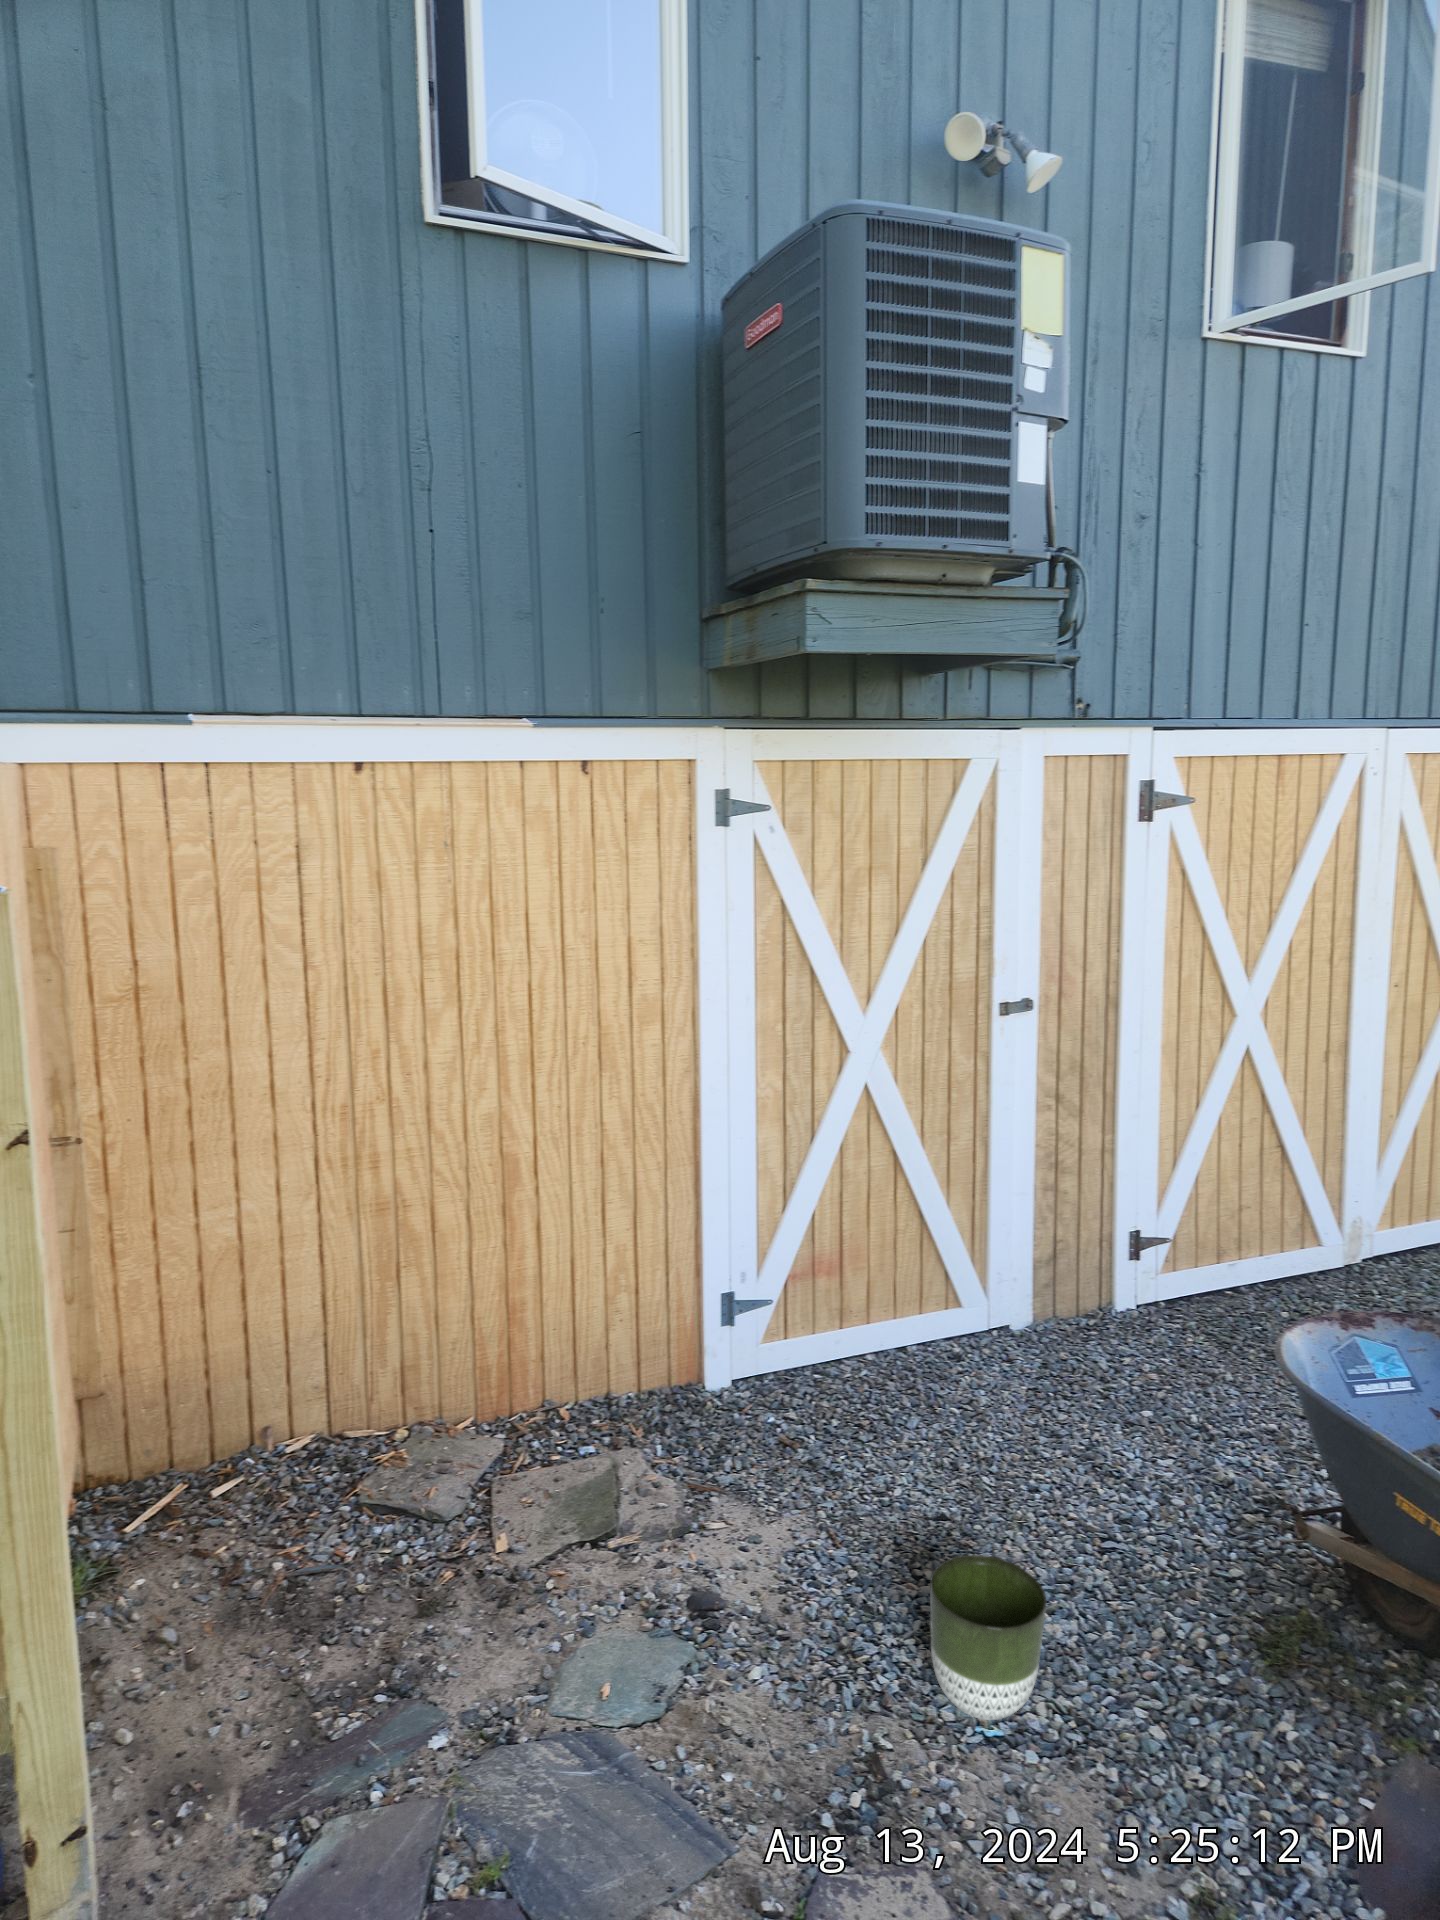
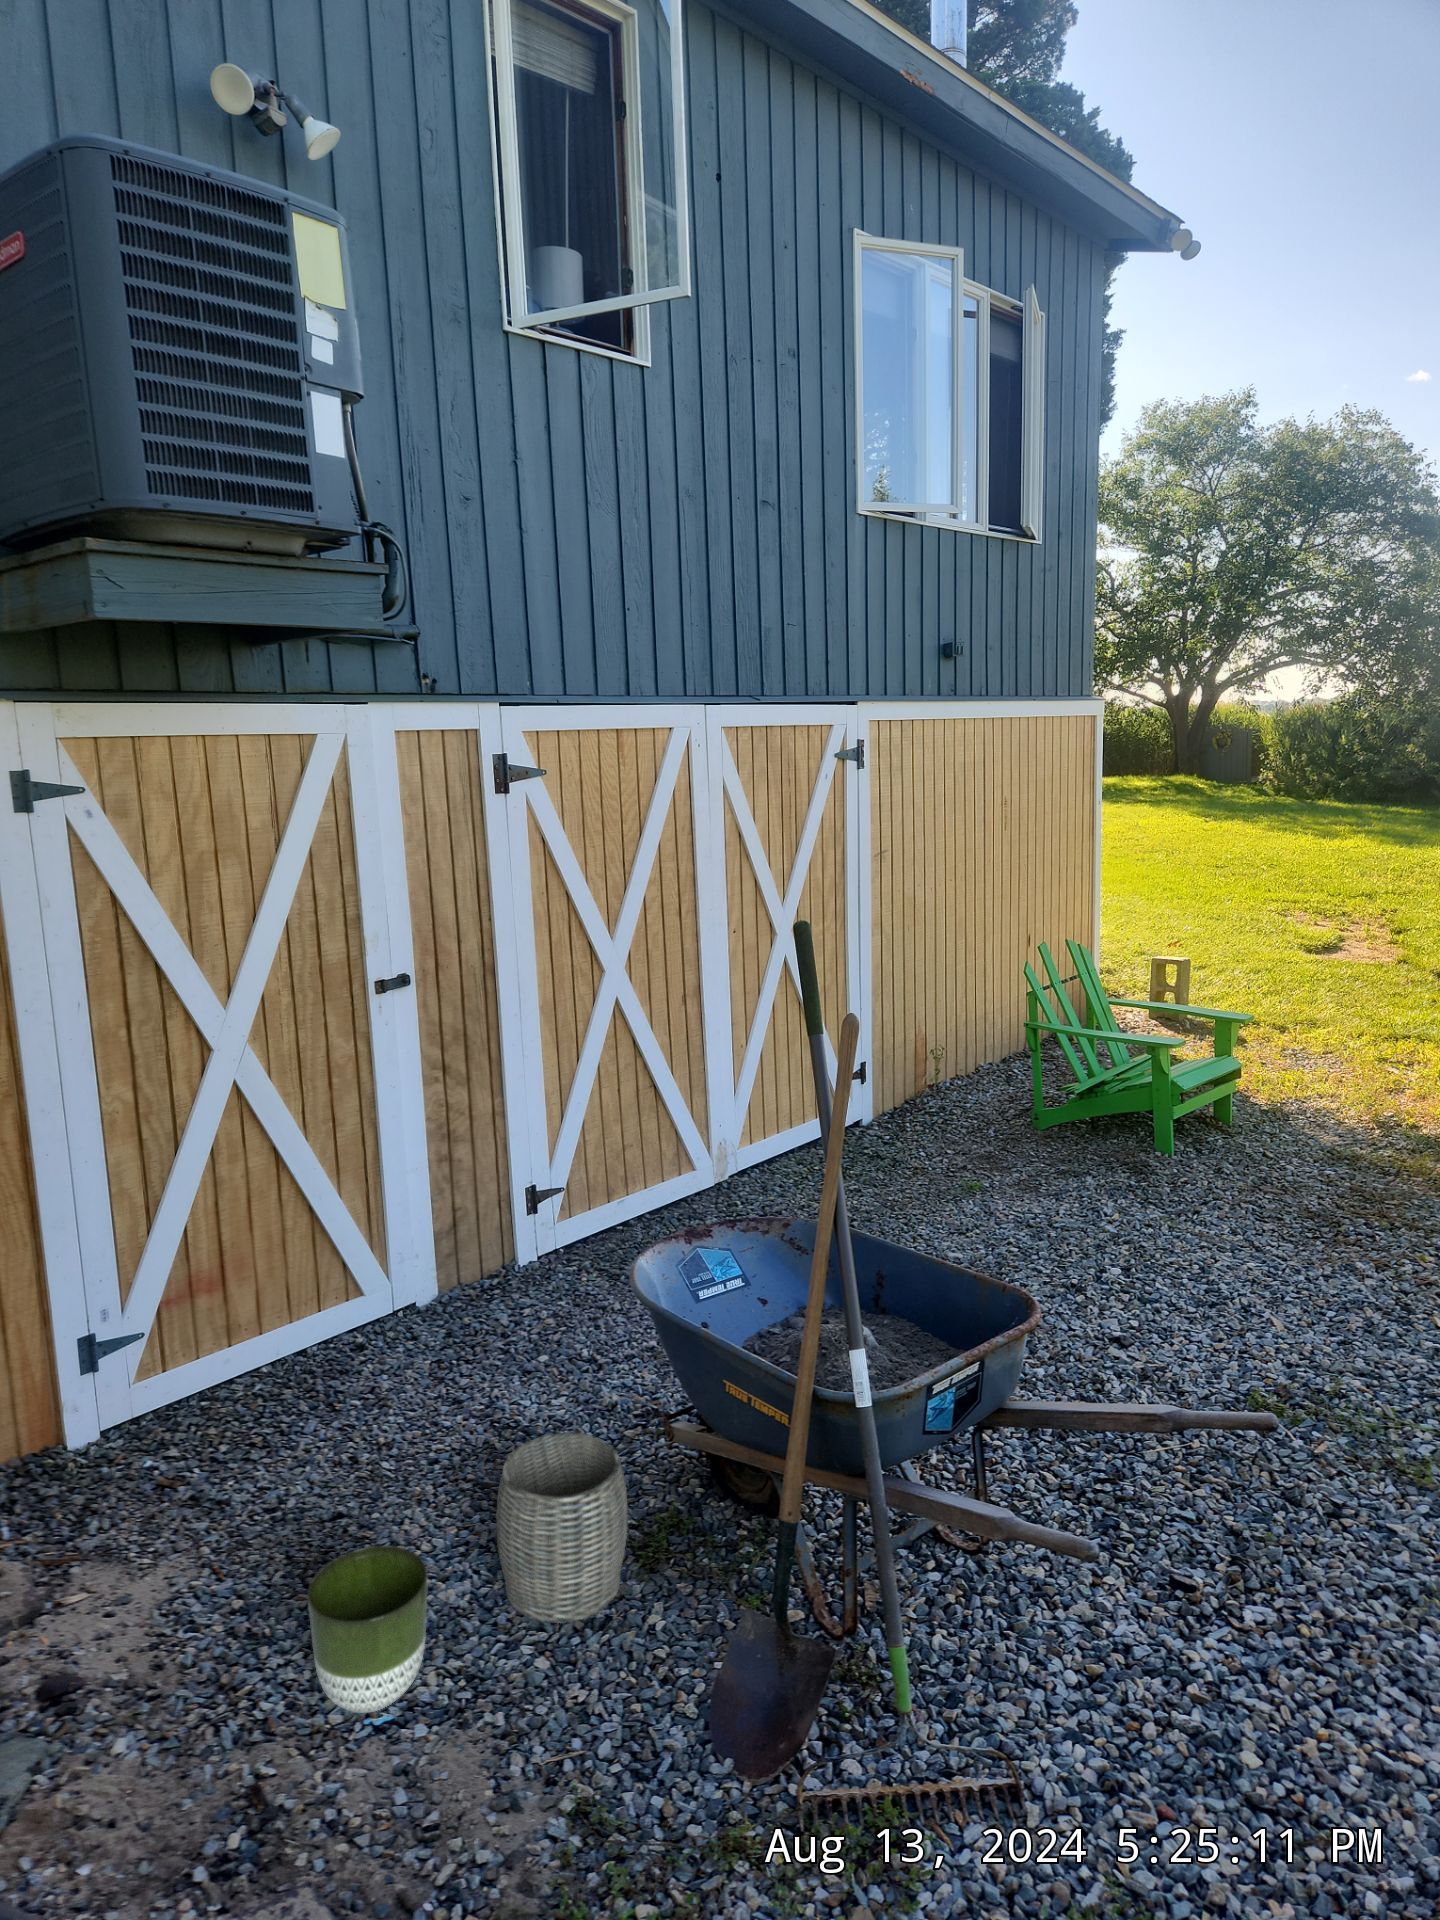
woven basket: none [1111,1494,1260,1702] -> present [496,1433,627,1623]

